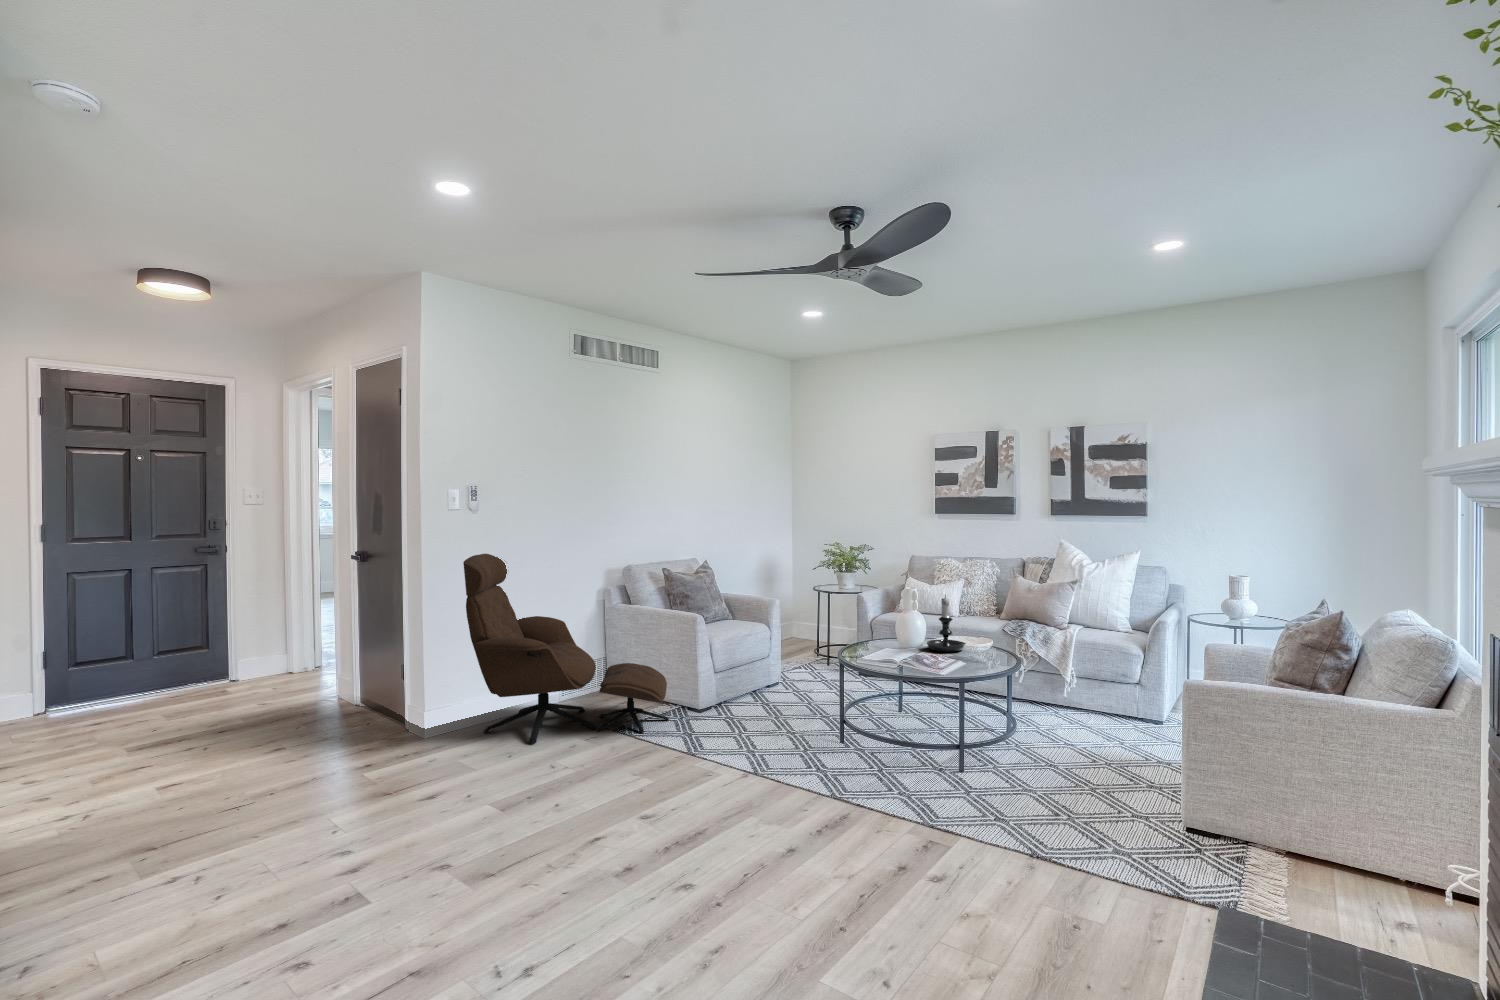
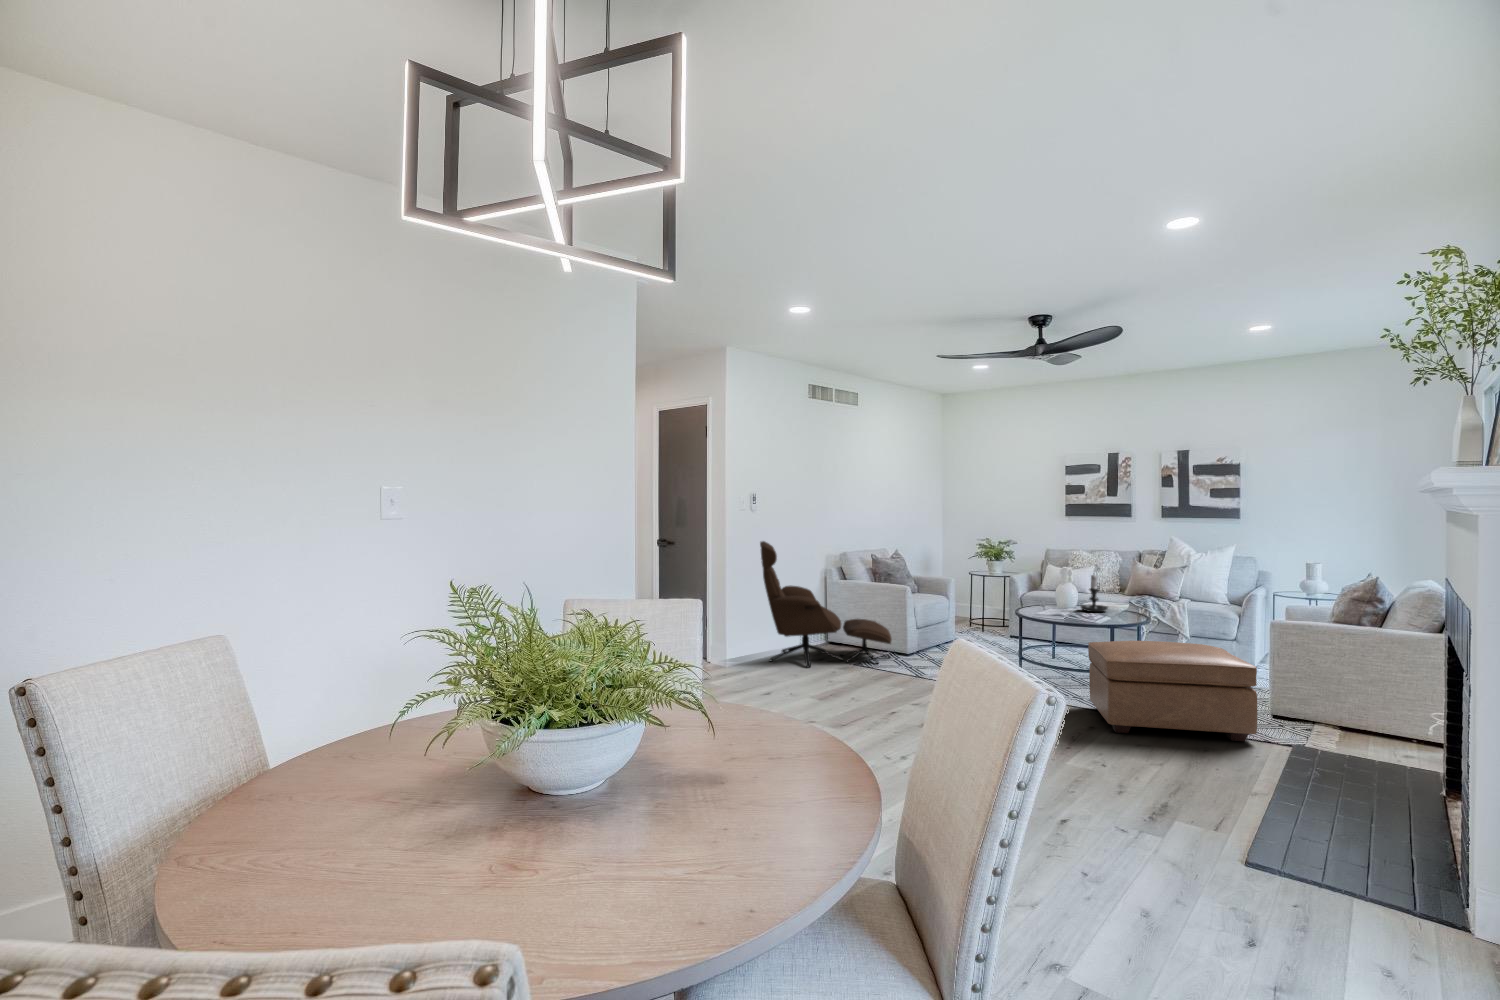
ottoman: none [907,715,1158,899] -> present [1088,641,1257,741]

